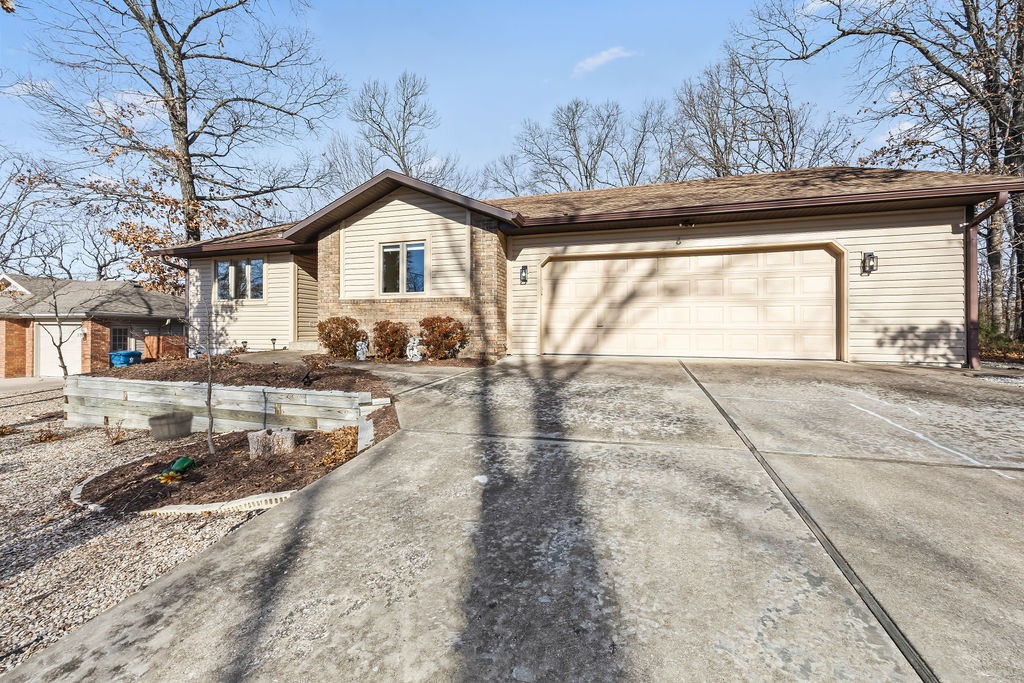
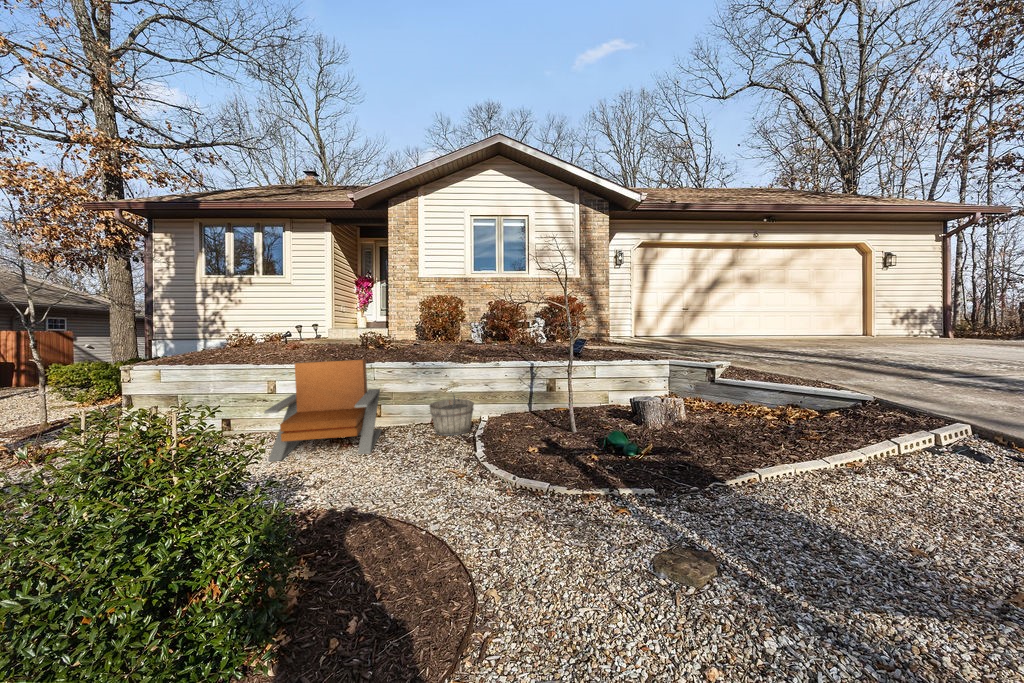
lounge chair: none [27,376,145,449] -> present [264,359,382,461]

